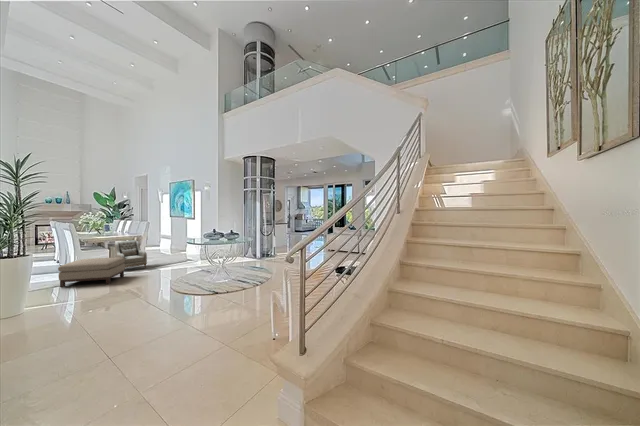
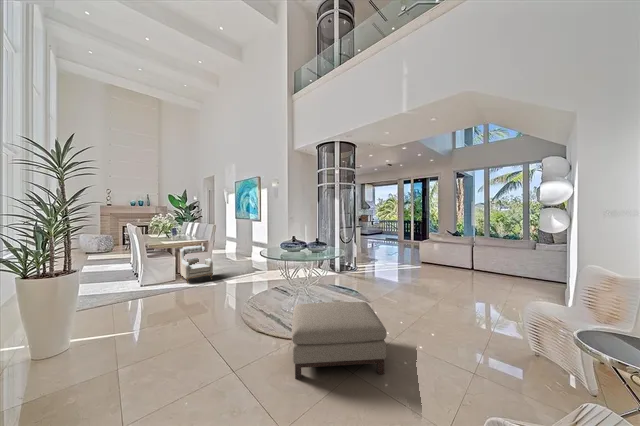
ottoman: present [58,258,125,287] -> present [292,302,387,379]

